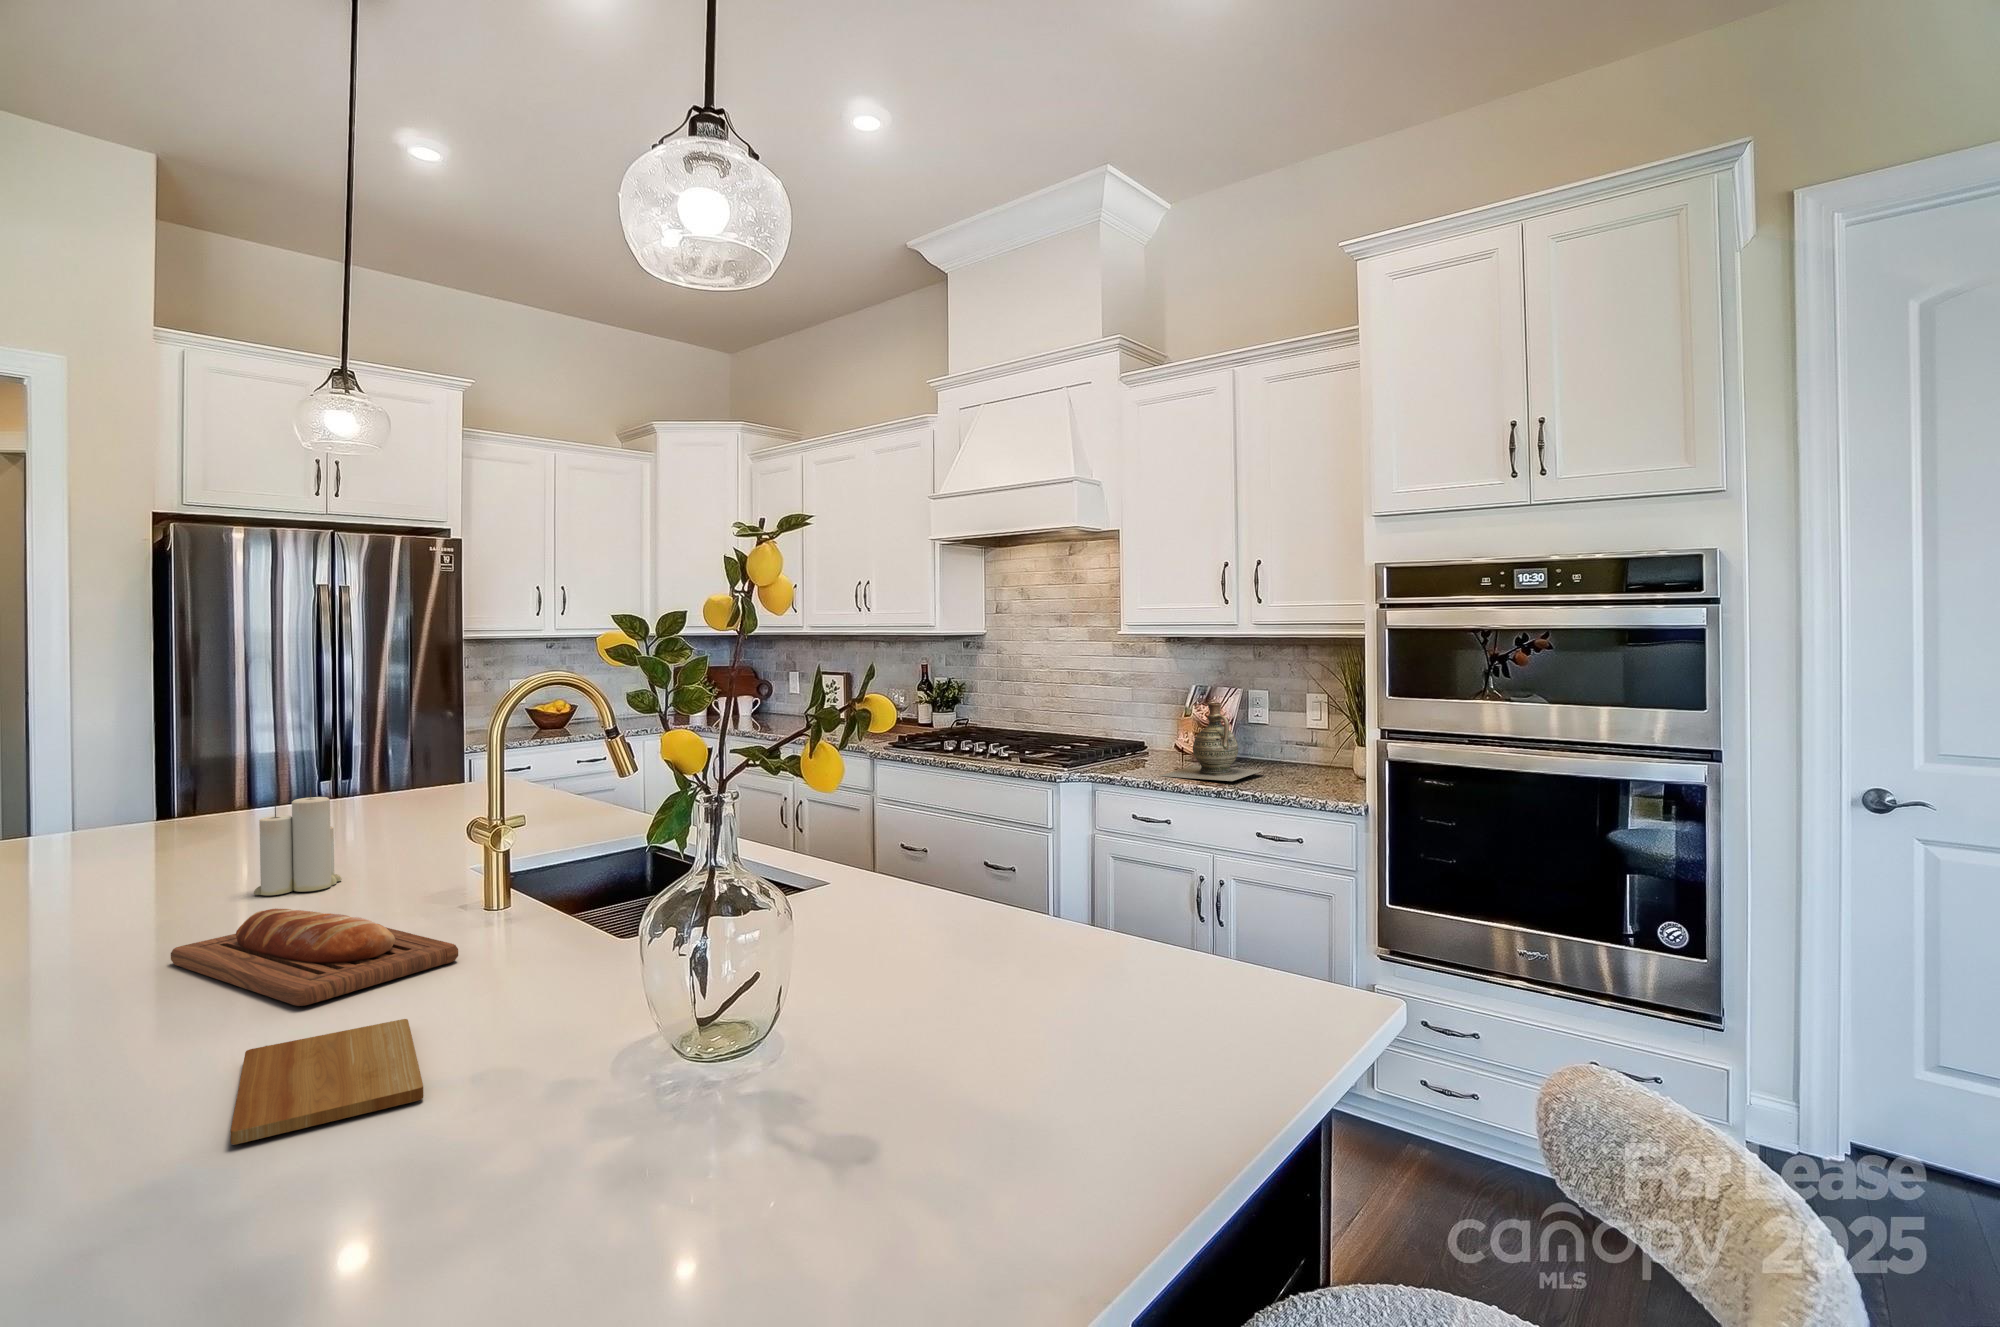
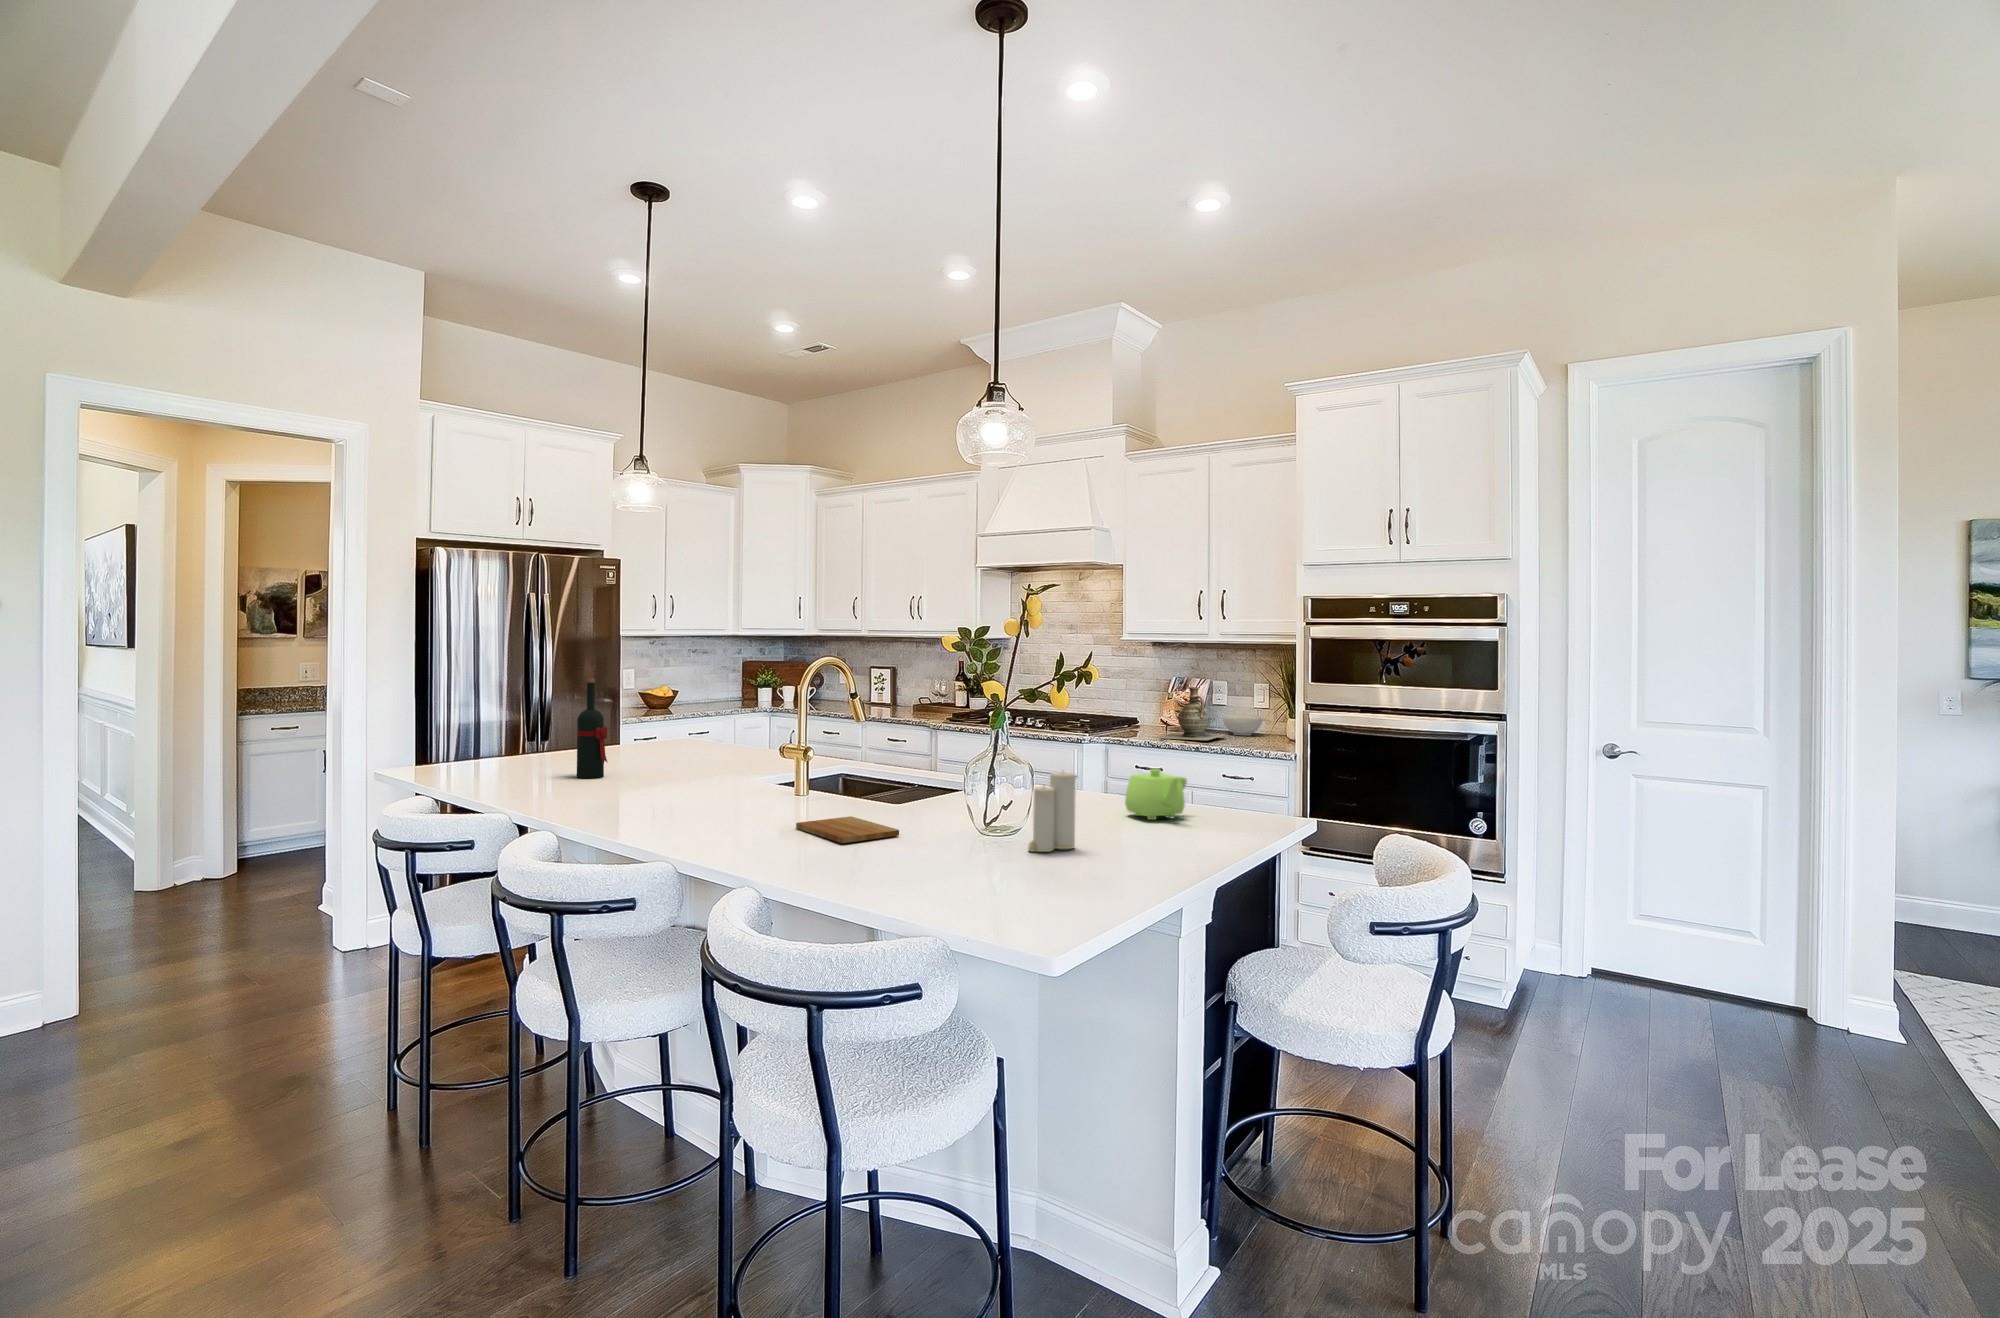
wine bottle: none [149,716,205,882] -> present [577,679,607,778]
bowl: none [1260,737,1317,769] -> present [1223,713,1263,735]
candle: present [254,788,342,895] -> present [1028,771,1076,852]
teapot: none [998,906,1127,1022] -> present [1125,769,1187,820]
bread loaf: present [171,908,458,1006] -> none [680,778,833,815]

